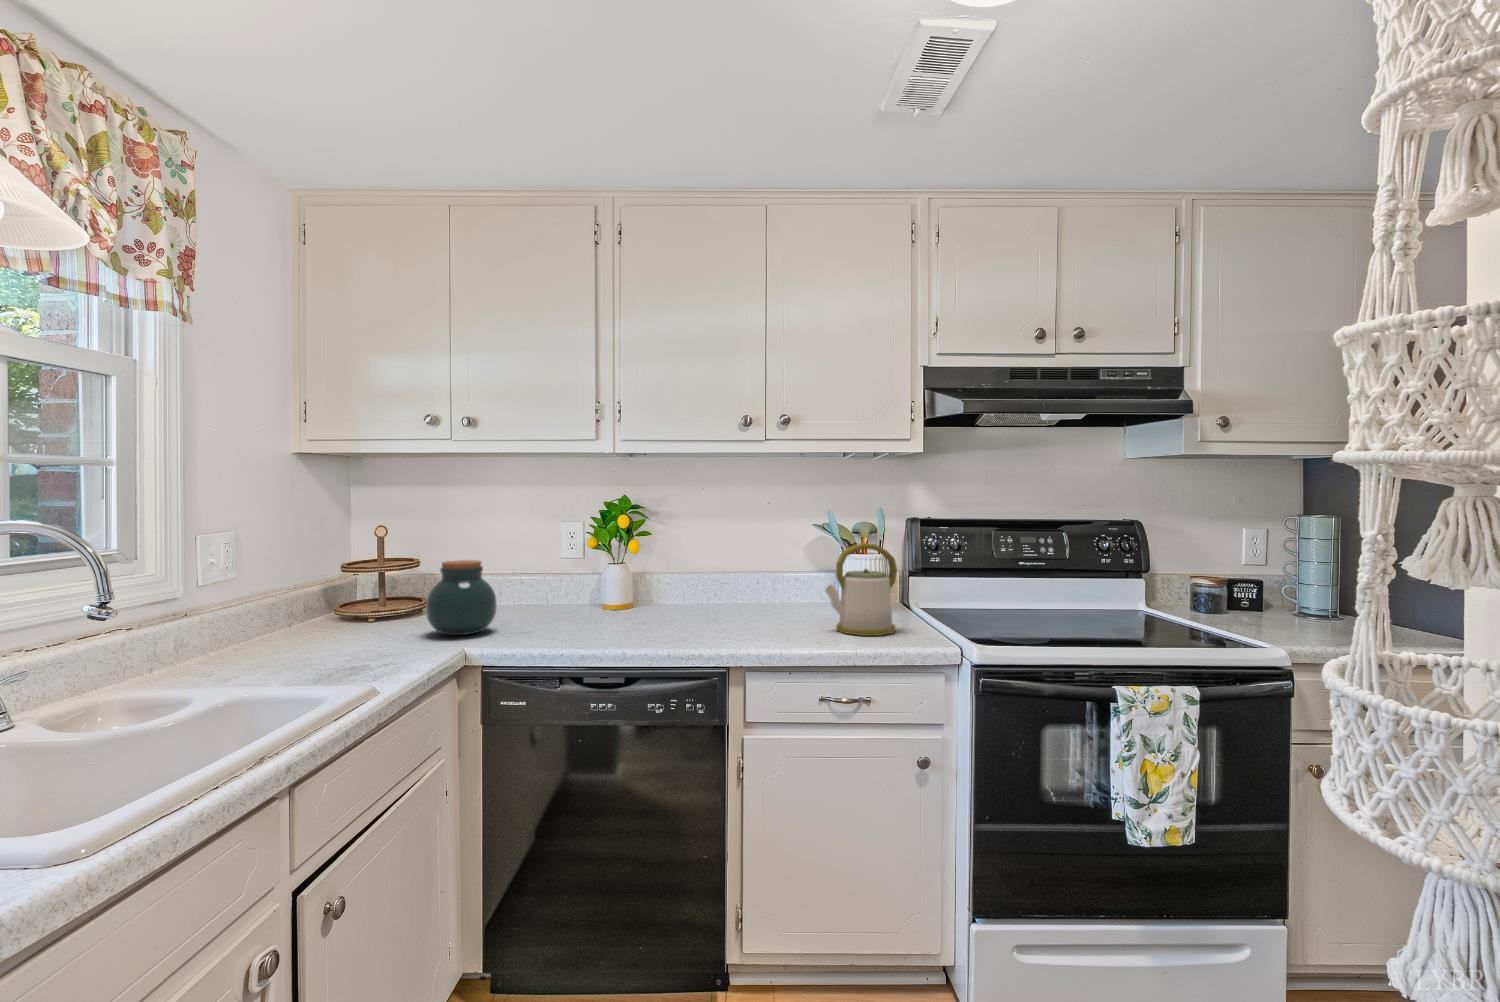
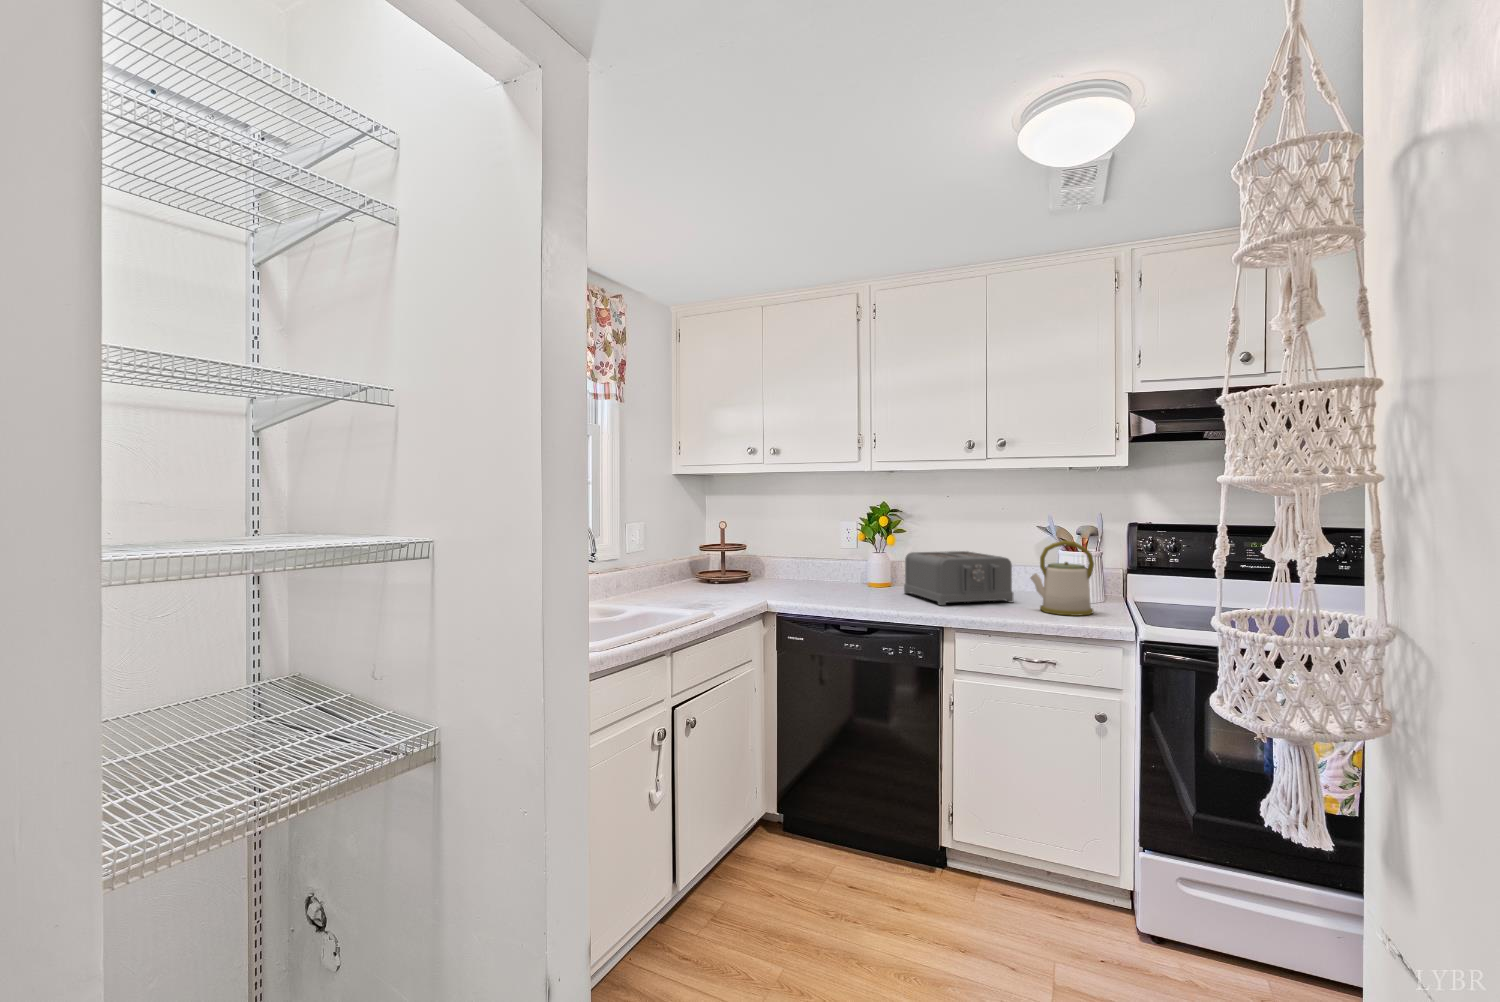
toaster: none [659,558,798,634] -> present [904,551,1013,605]
jar: present [426,560,497,635] -> none [747,545,790,594]

